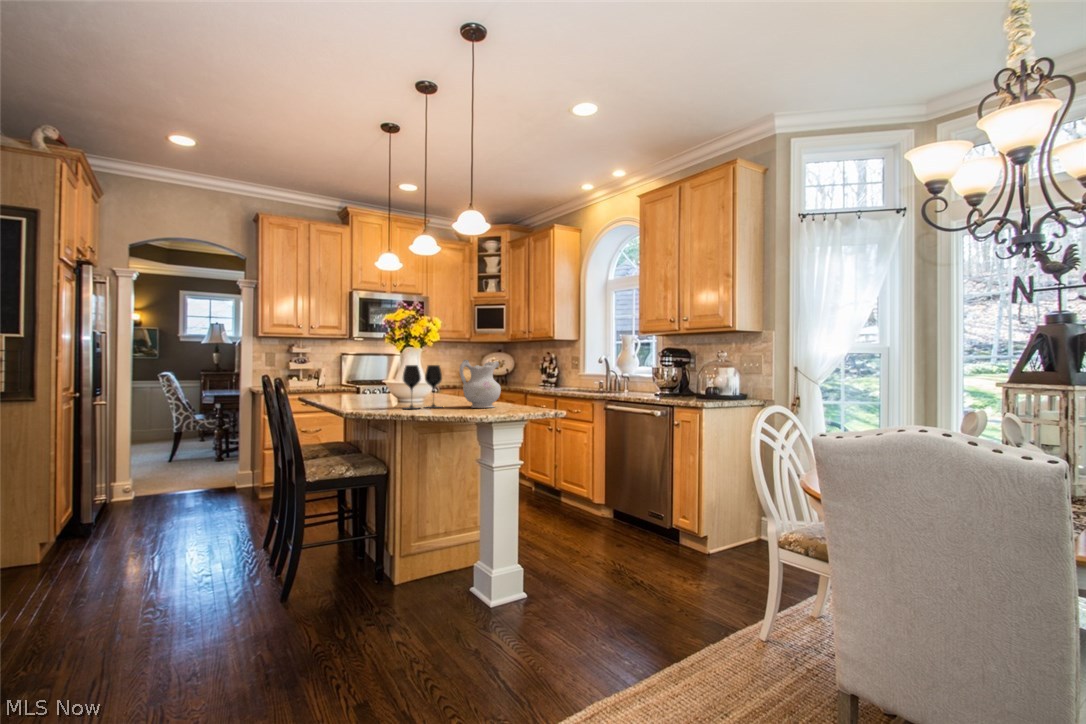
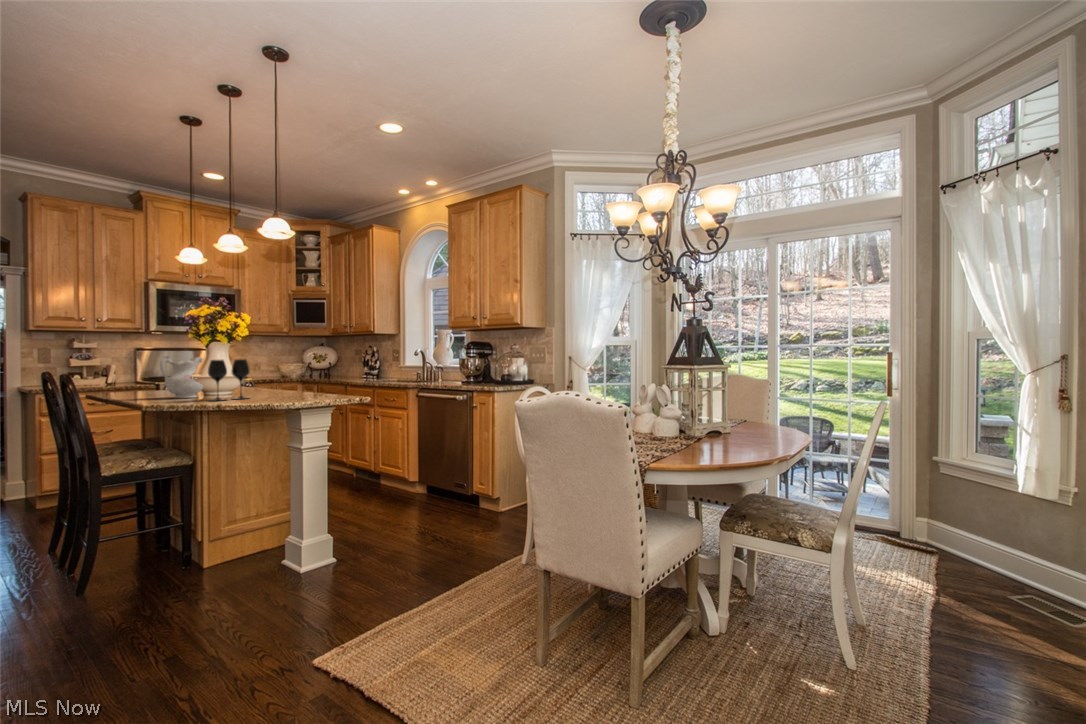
ceramic pitcher: present [459,360,501,408] -> present [160,356,203,398]

